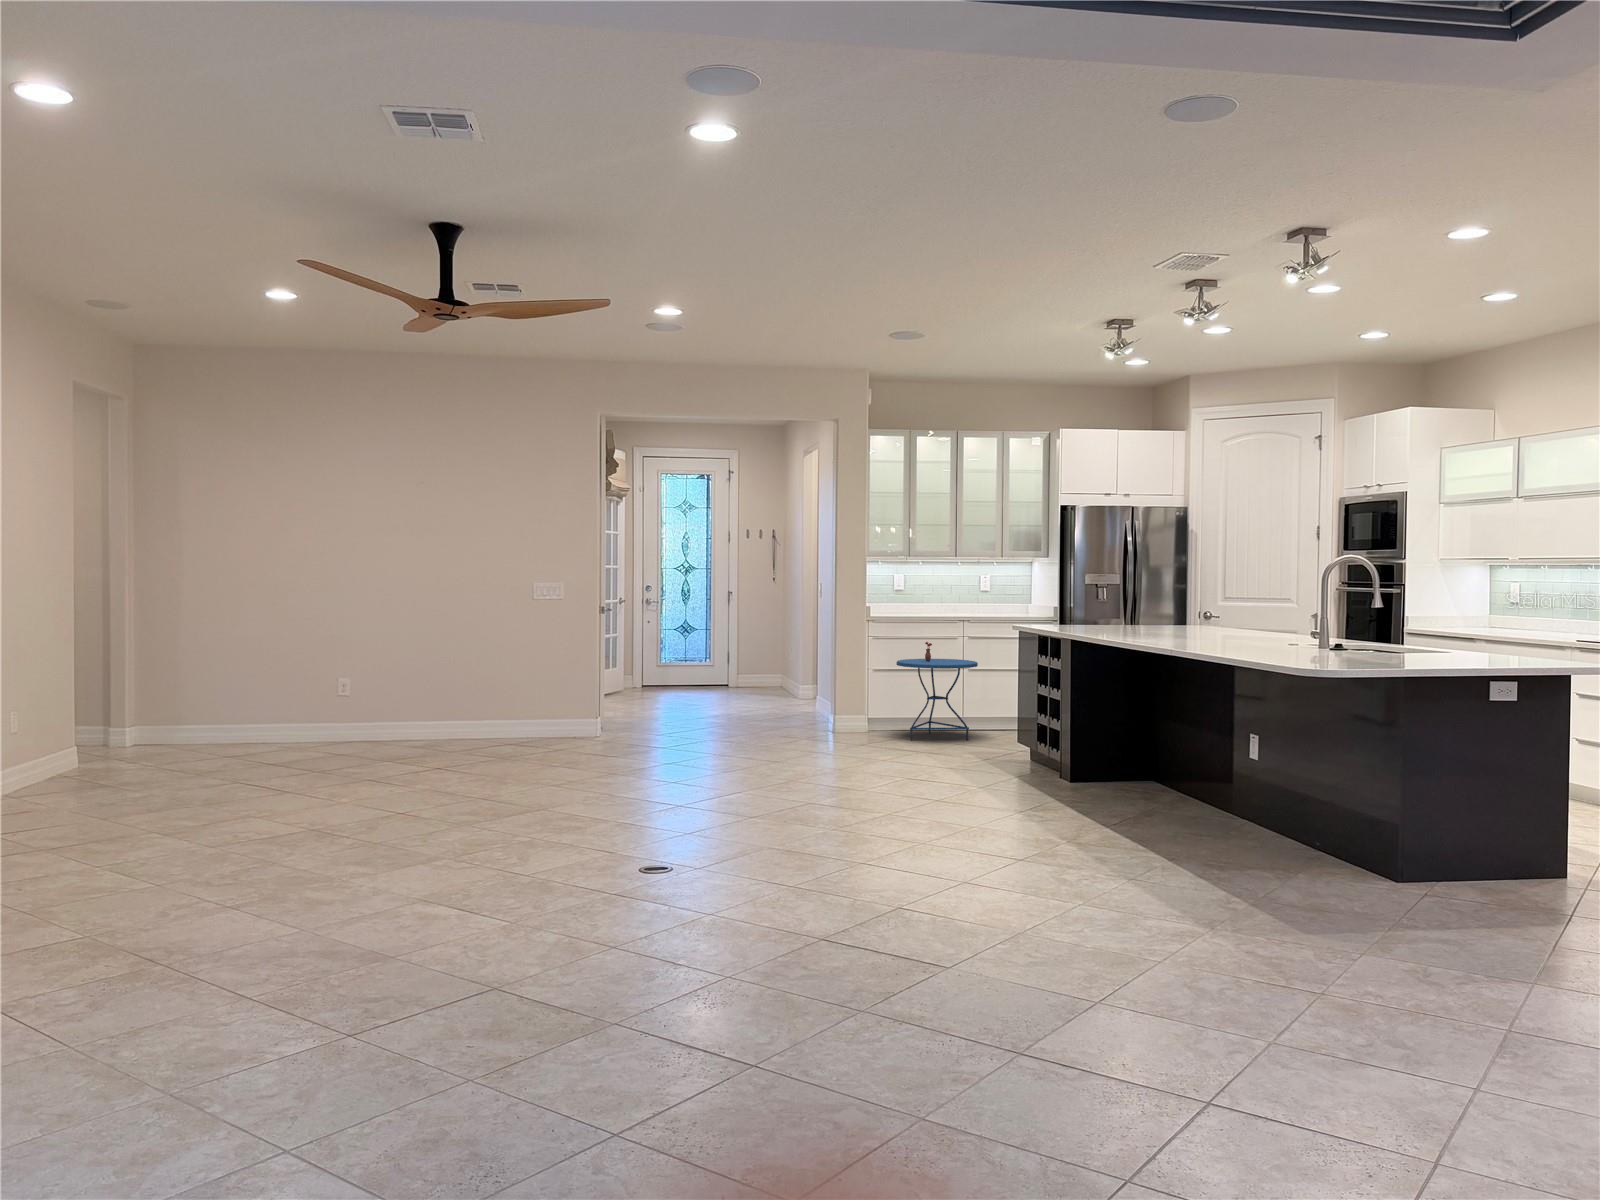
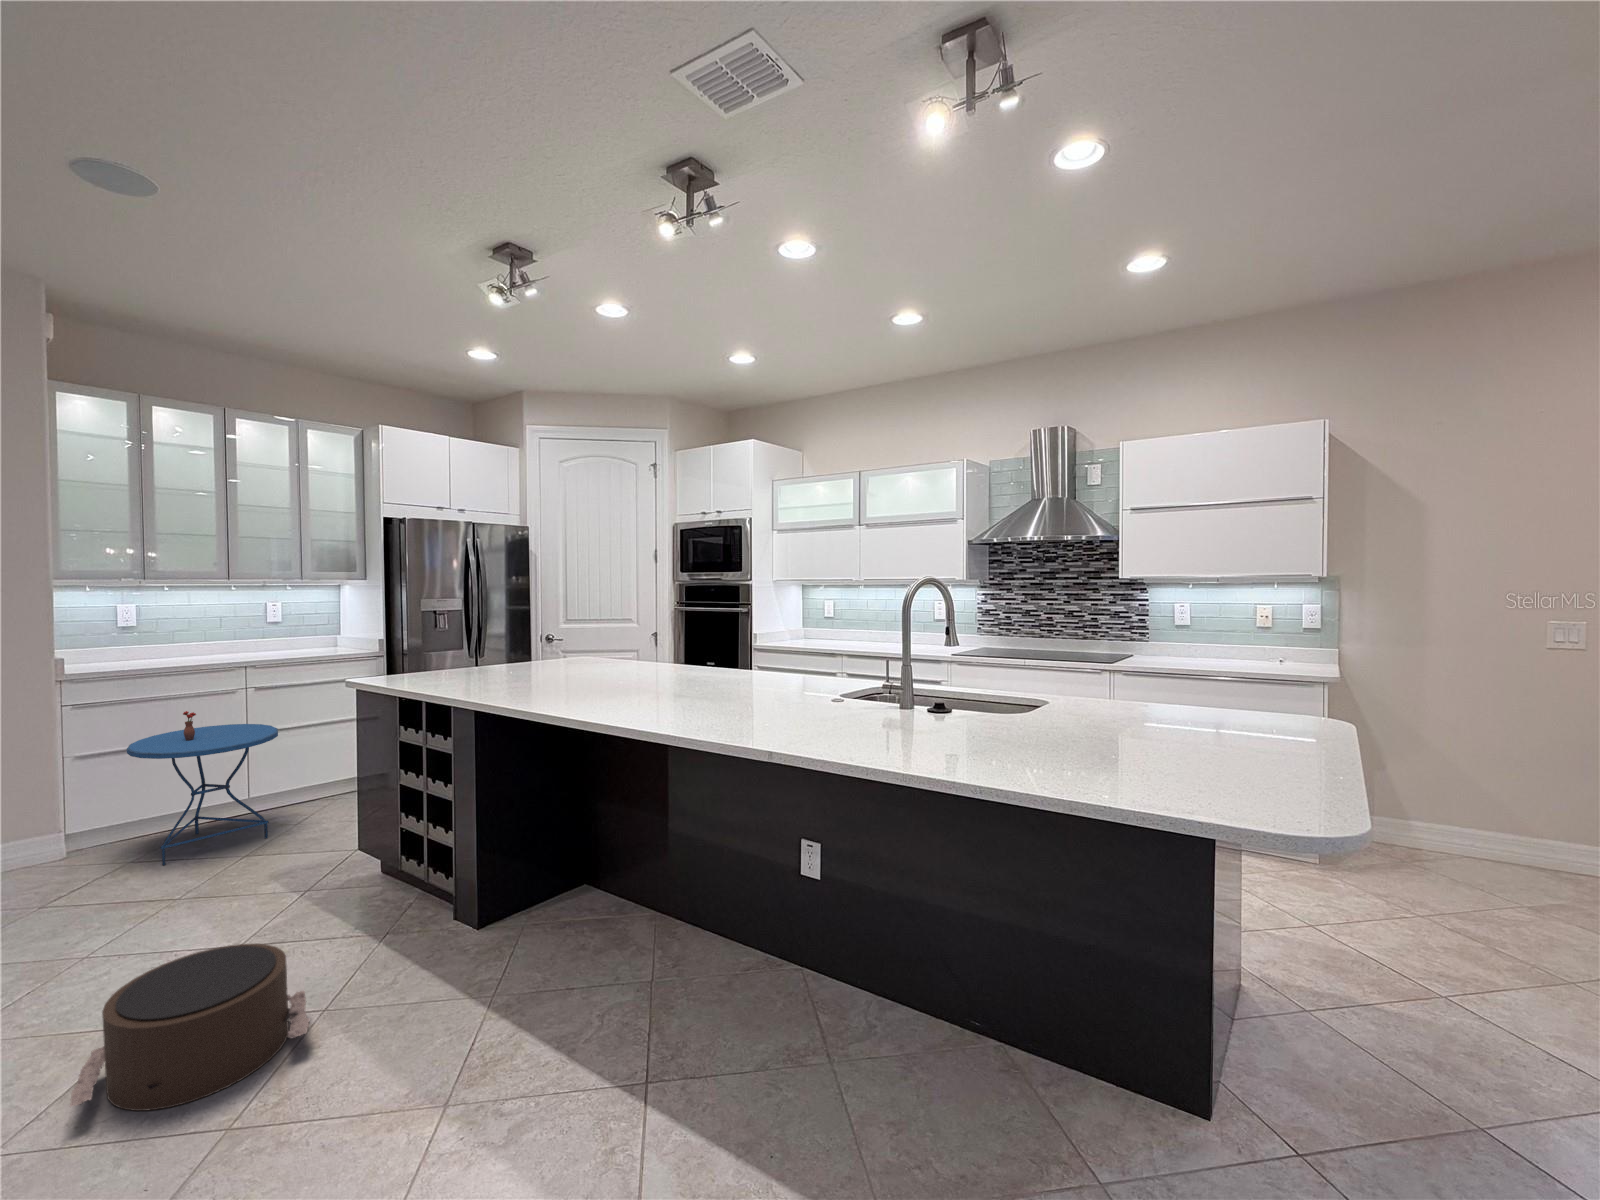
pouf: none [873,741,967,795] -> present [70,944,310,1111]

